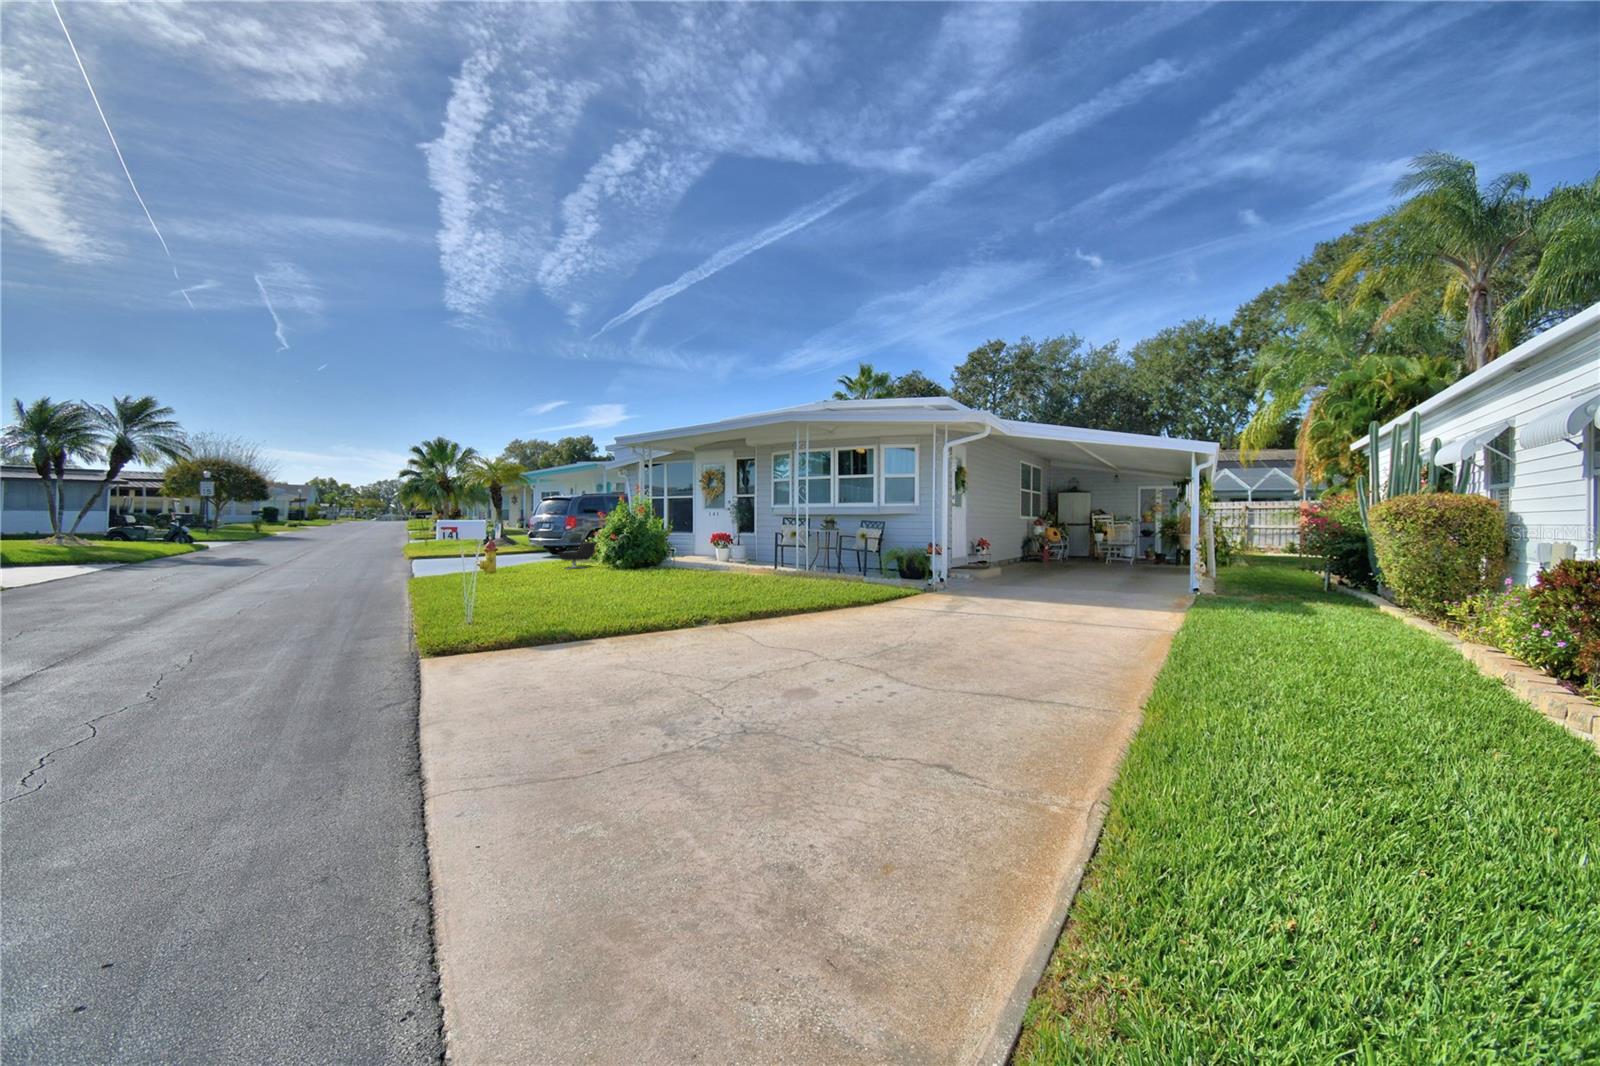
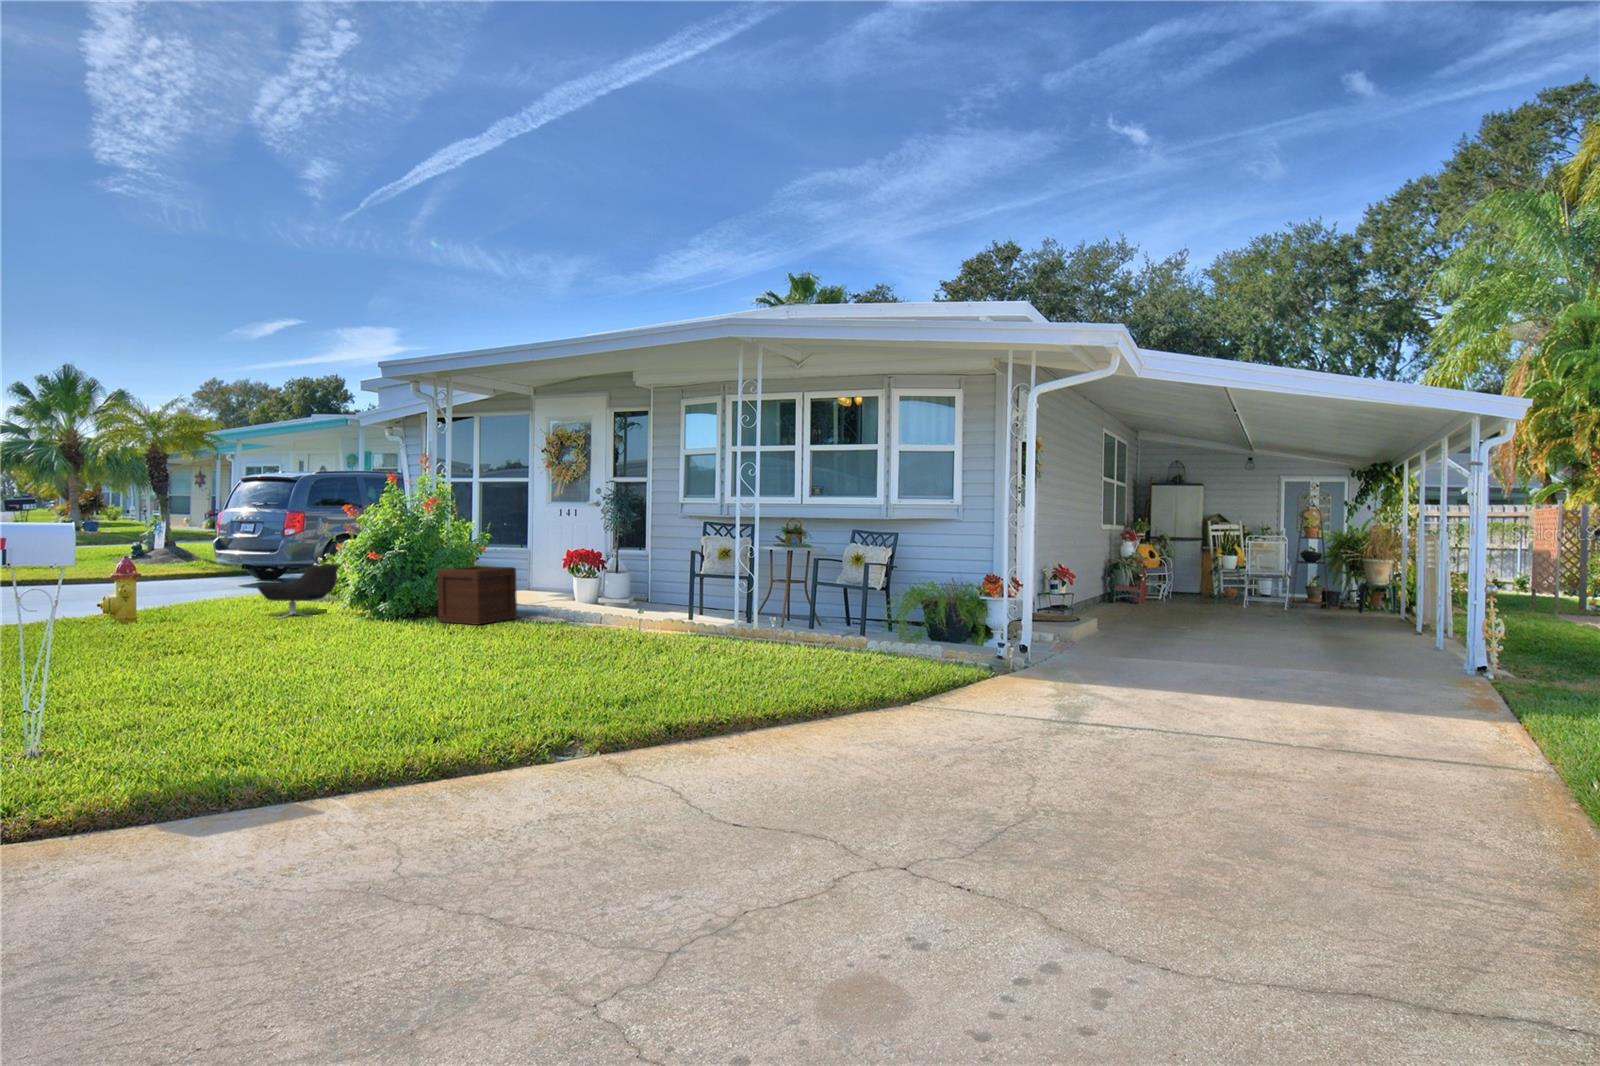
wooden crate: none [645,542,685,571] -> present [437,566,517,625]

